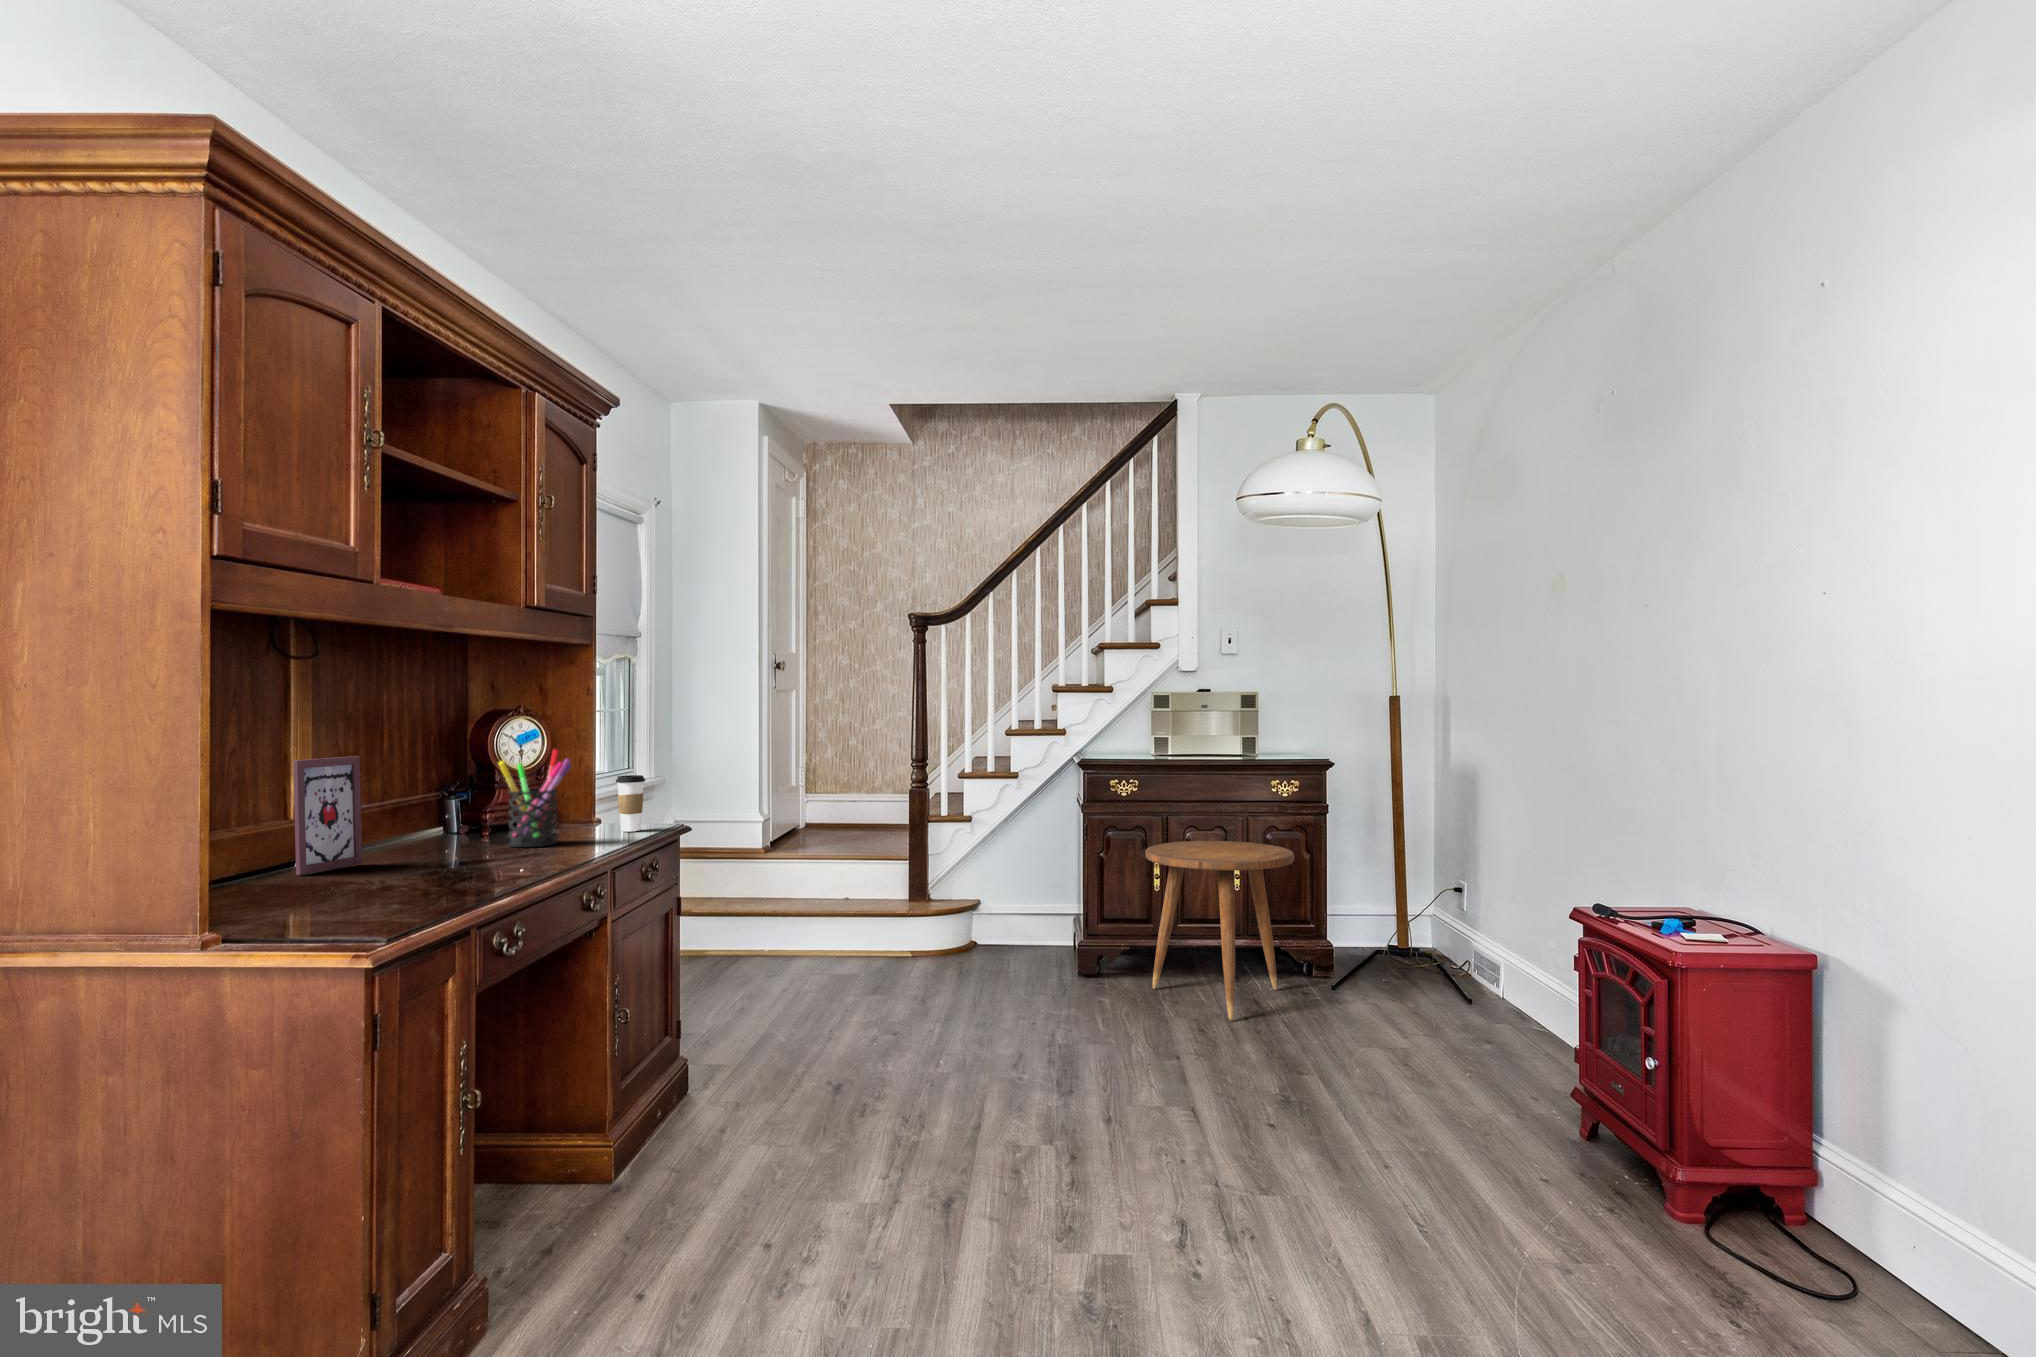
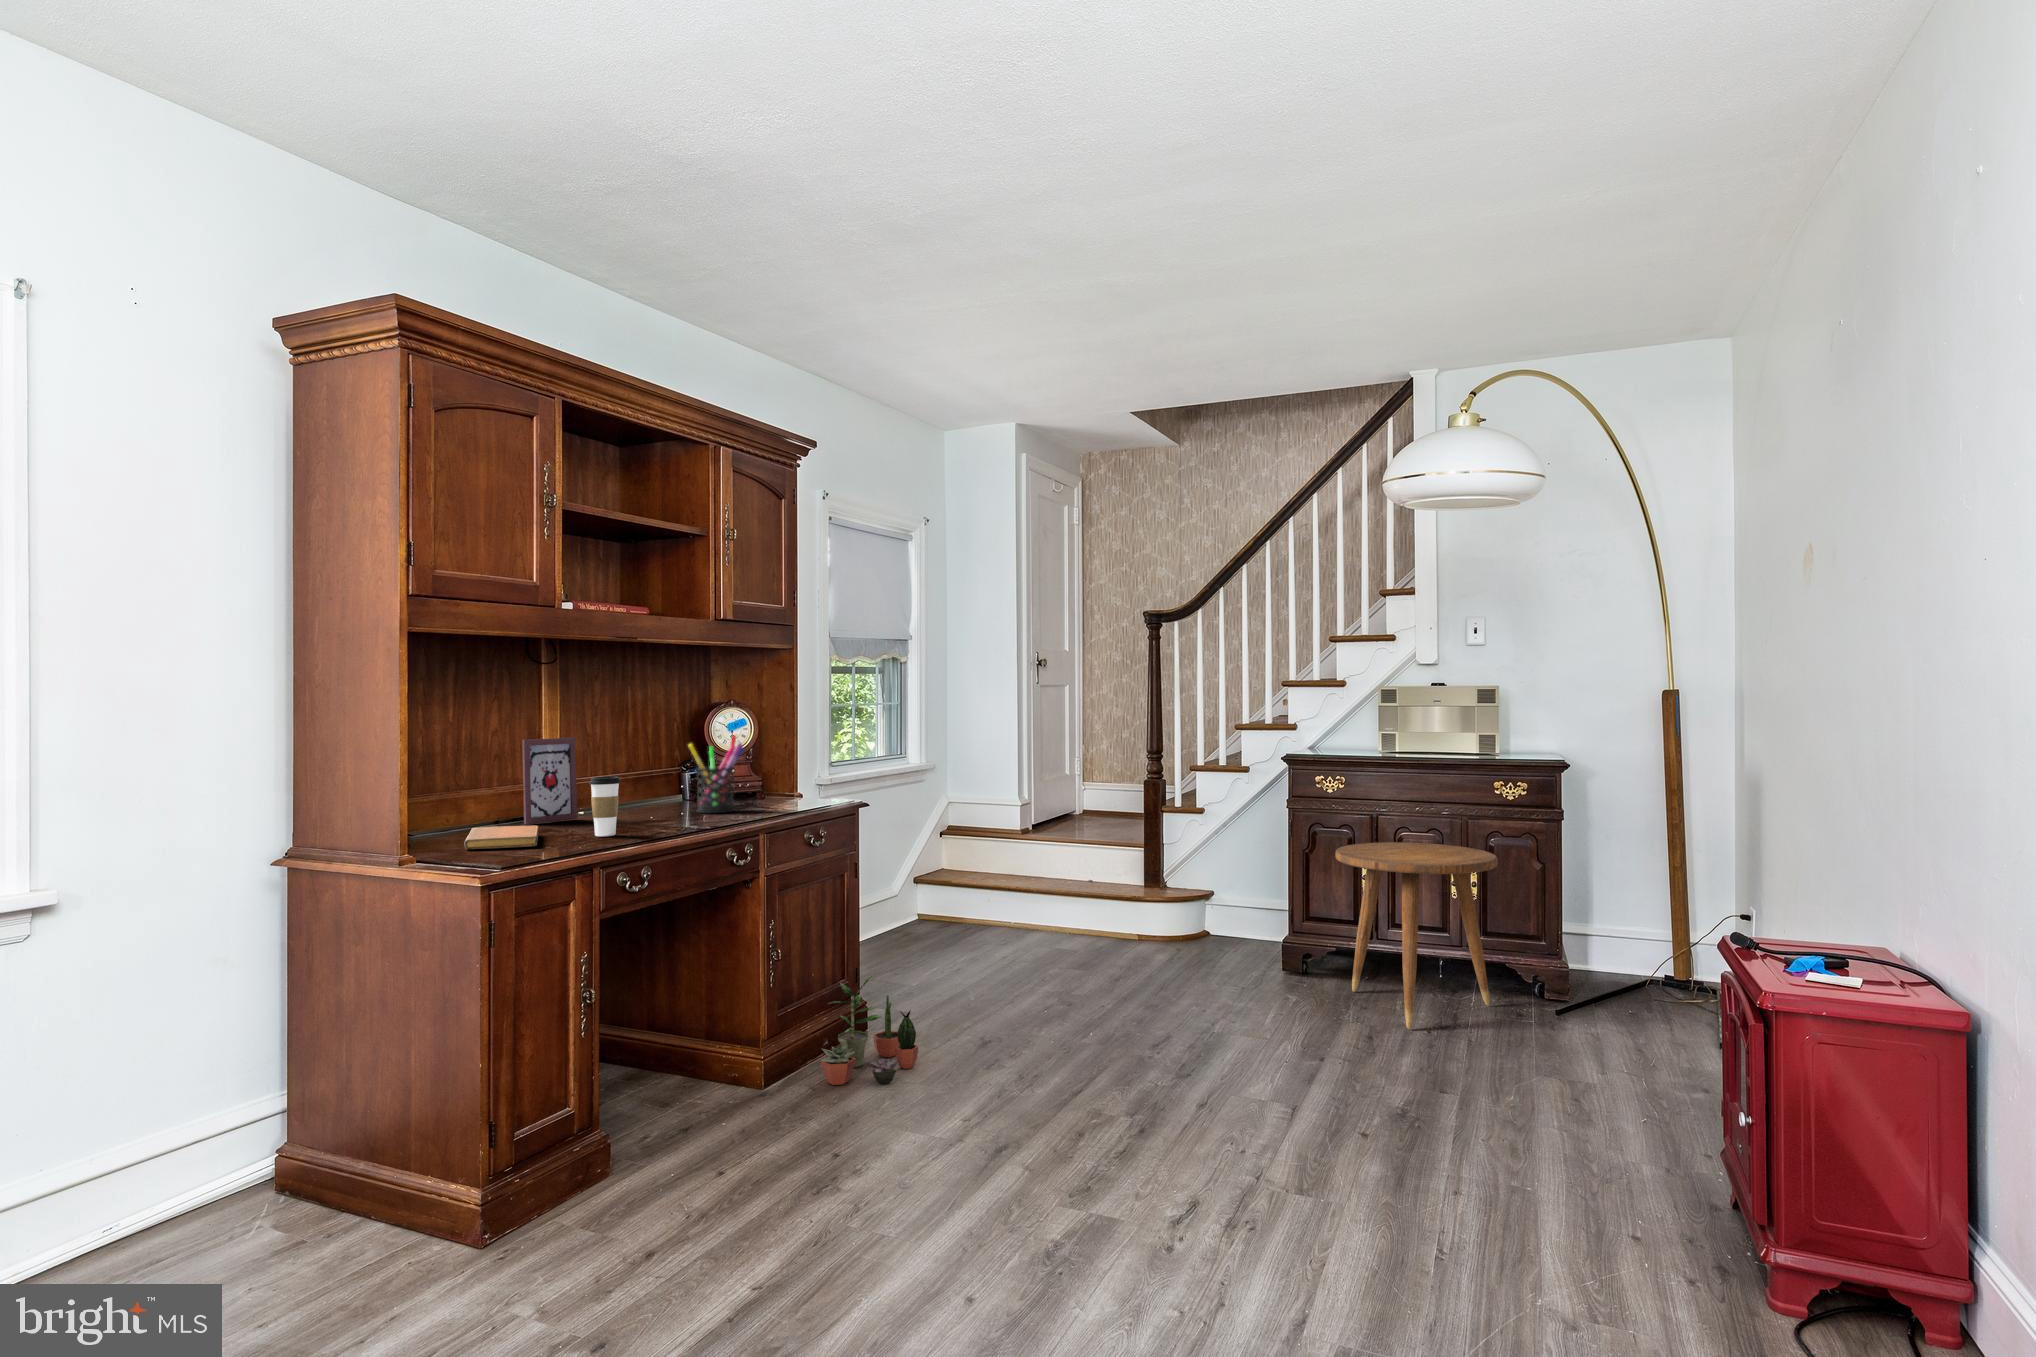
coffee cup: present [616,775,645,832] -> present [589,777,621,836]
notebook: none [251,876,382,916] -> present [464,825,538,849]
potted plant: none [679,1026,783,1163] -> present [820,975,918,1085]

